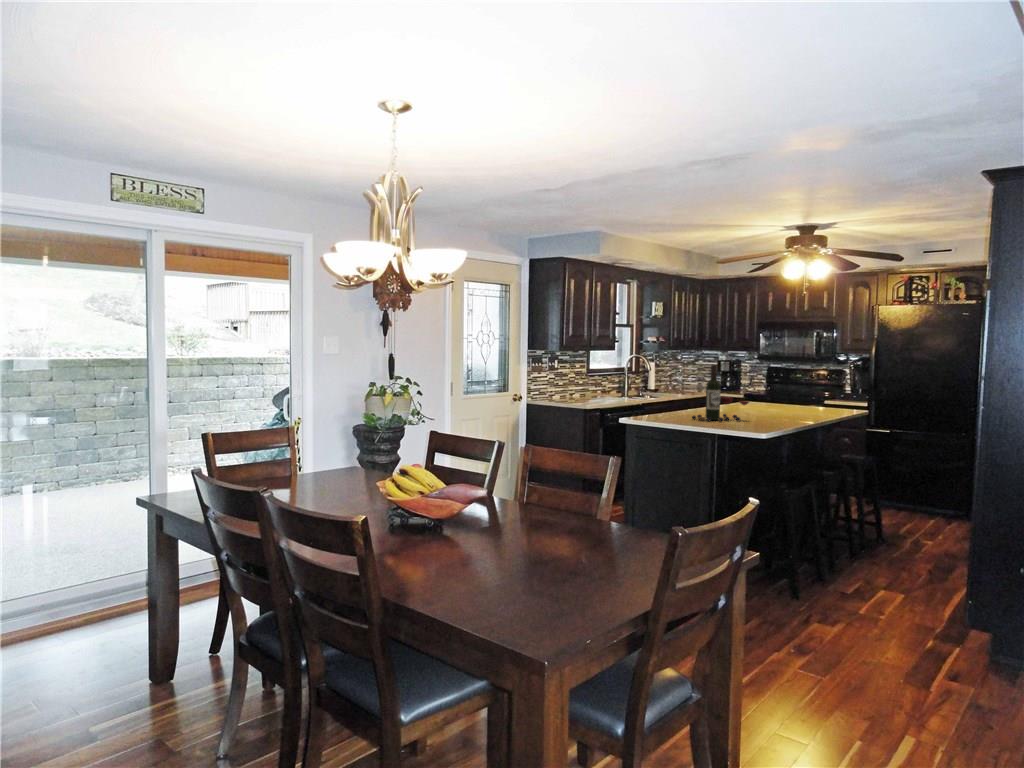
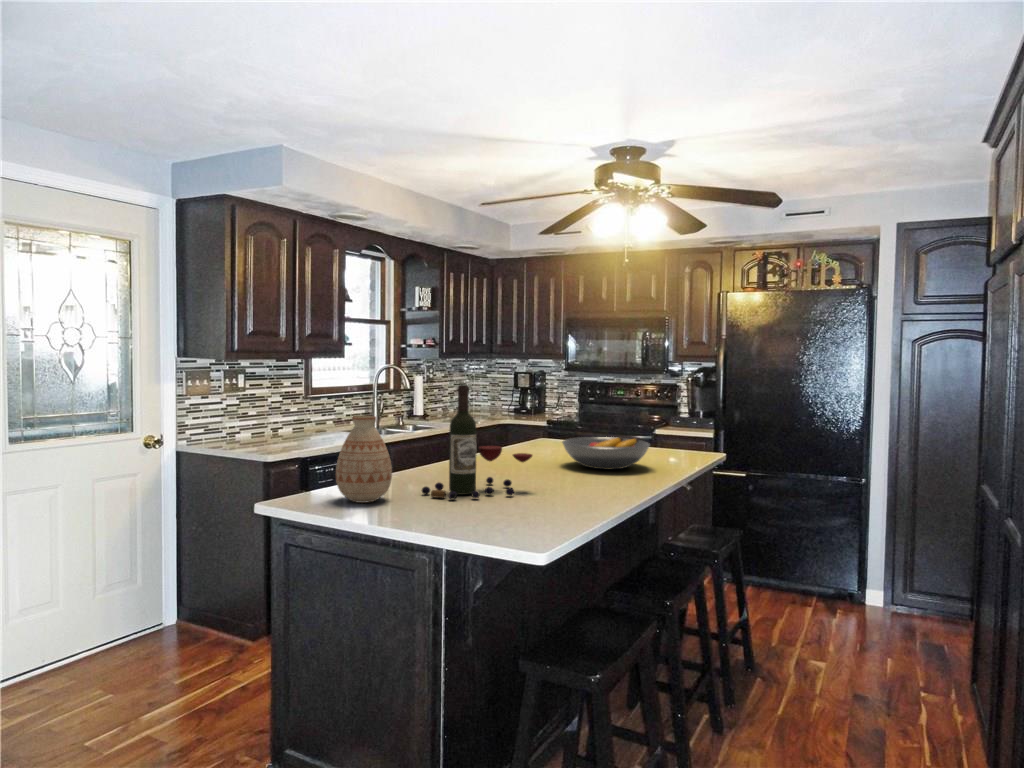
vase: none [652,379,680,421] -> present [336,416,392,503]
fruit bowl: none [762,397,816,415] -> present [562,437,650,469]

